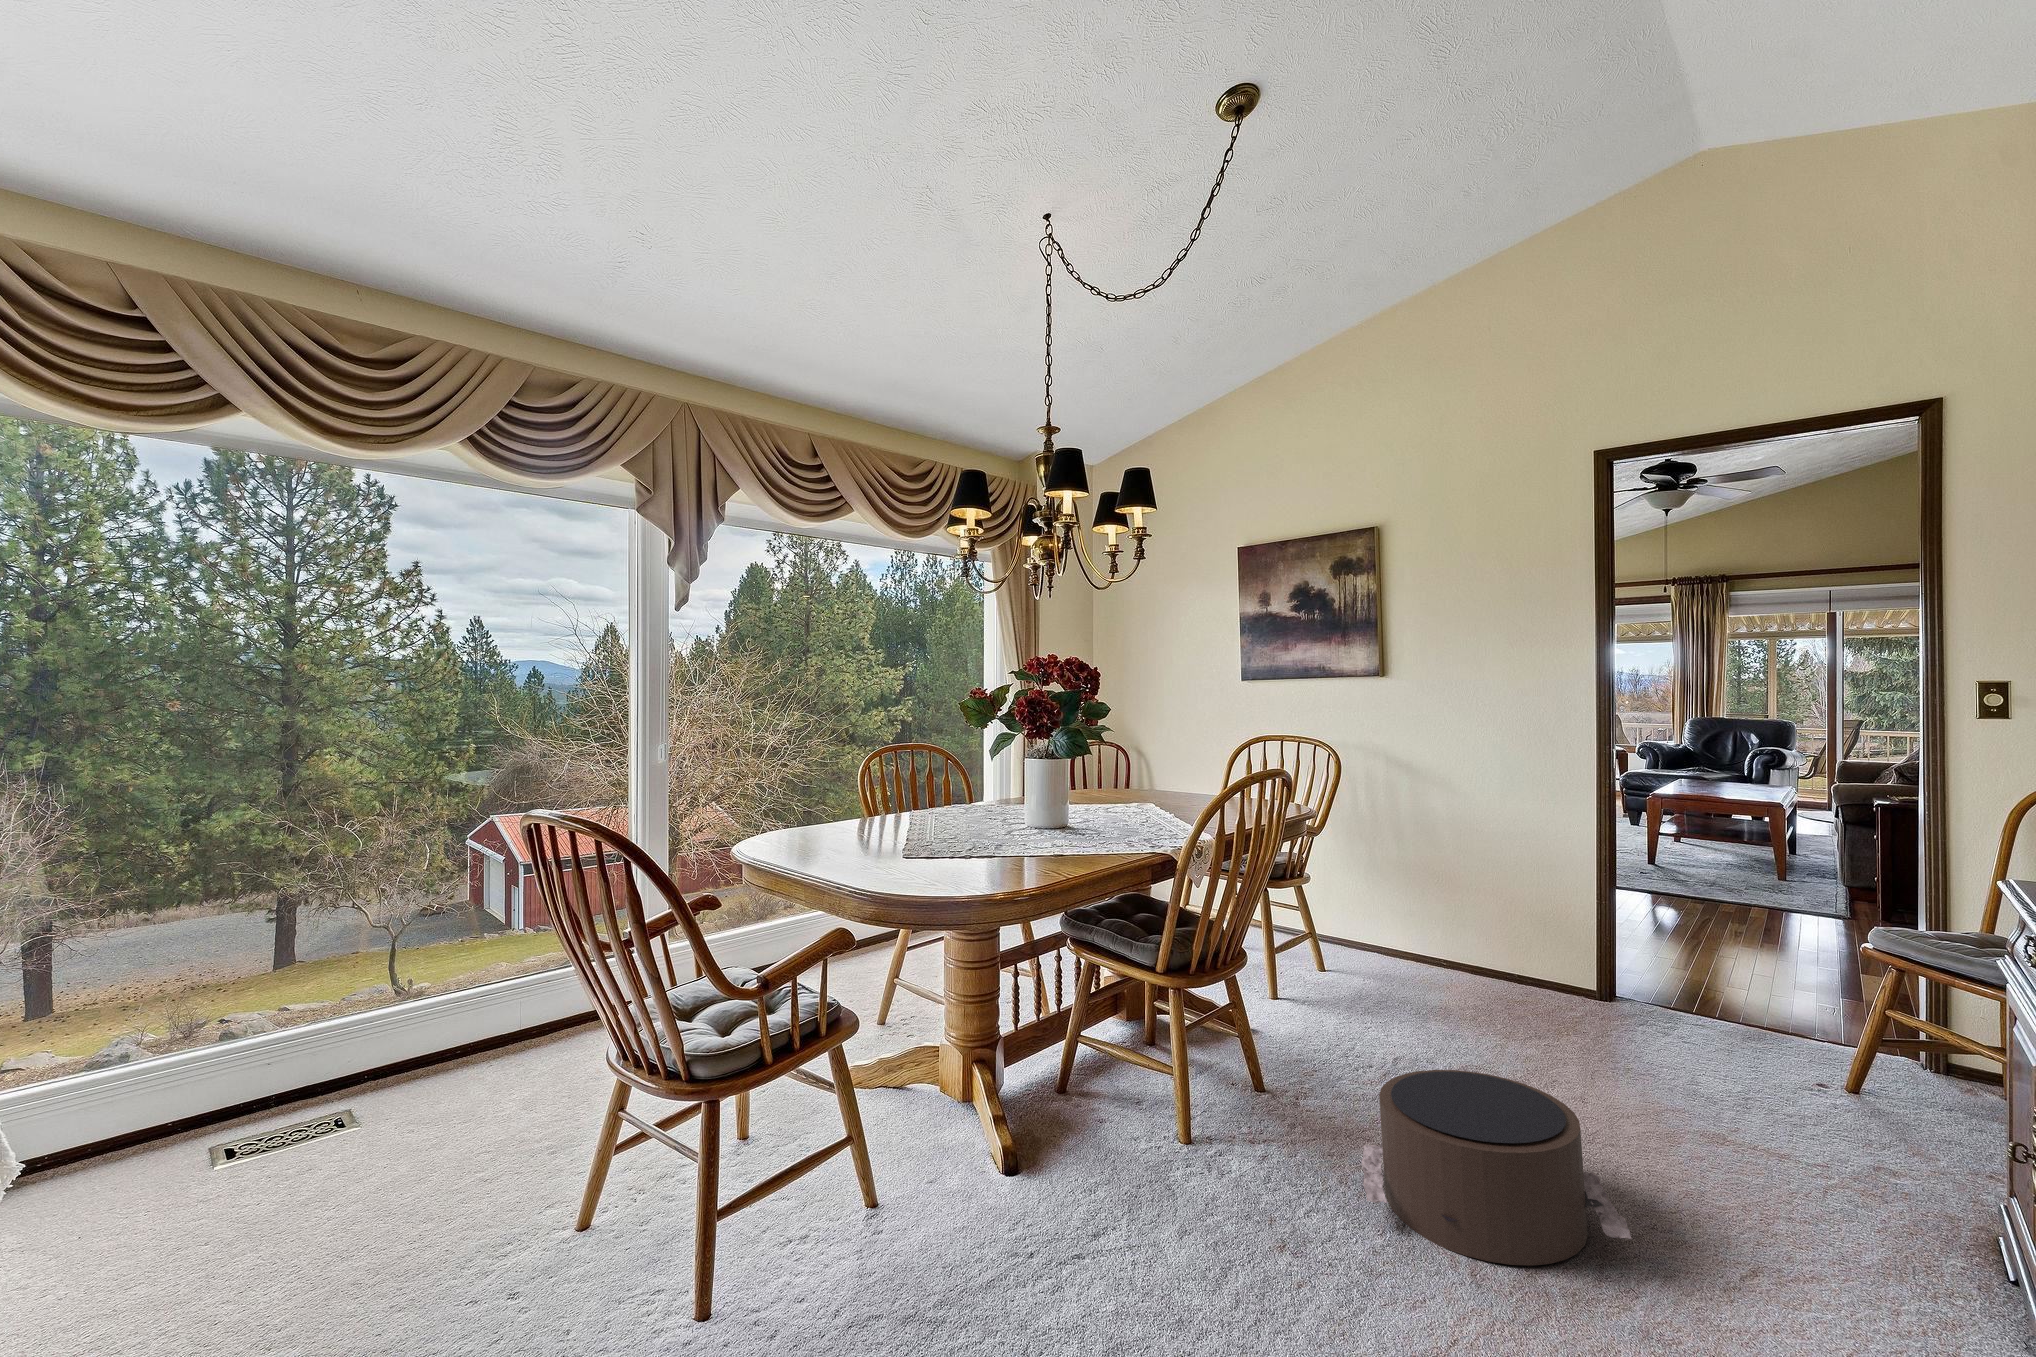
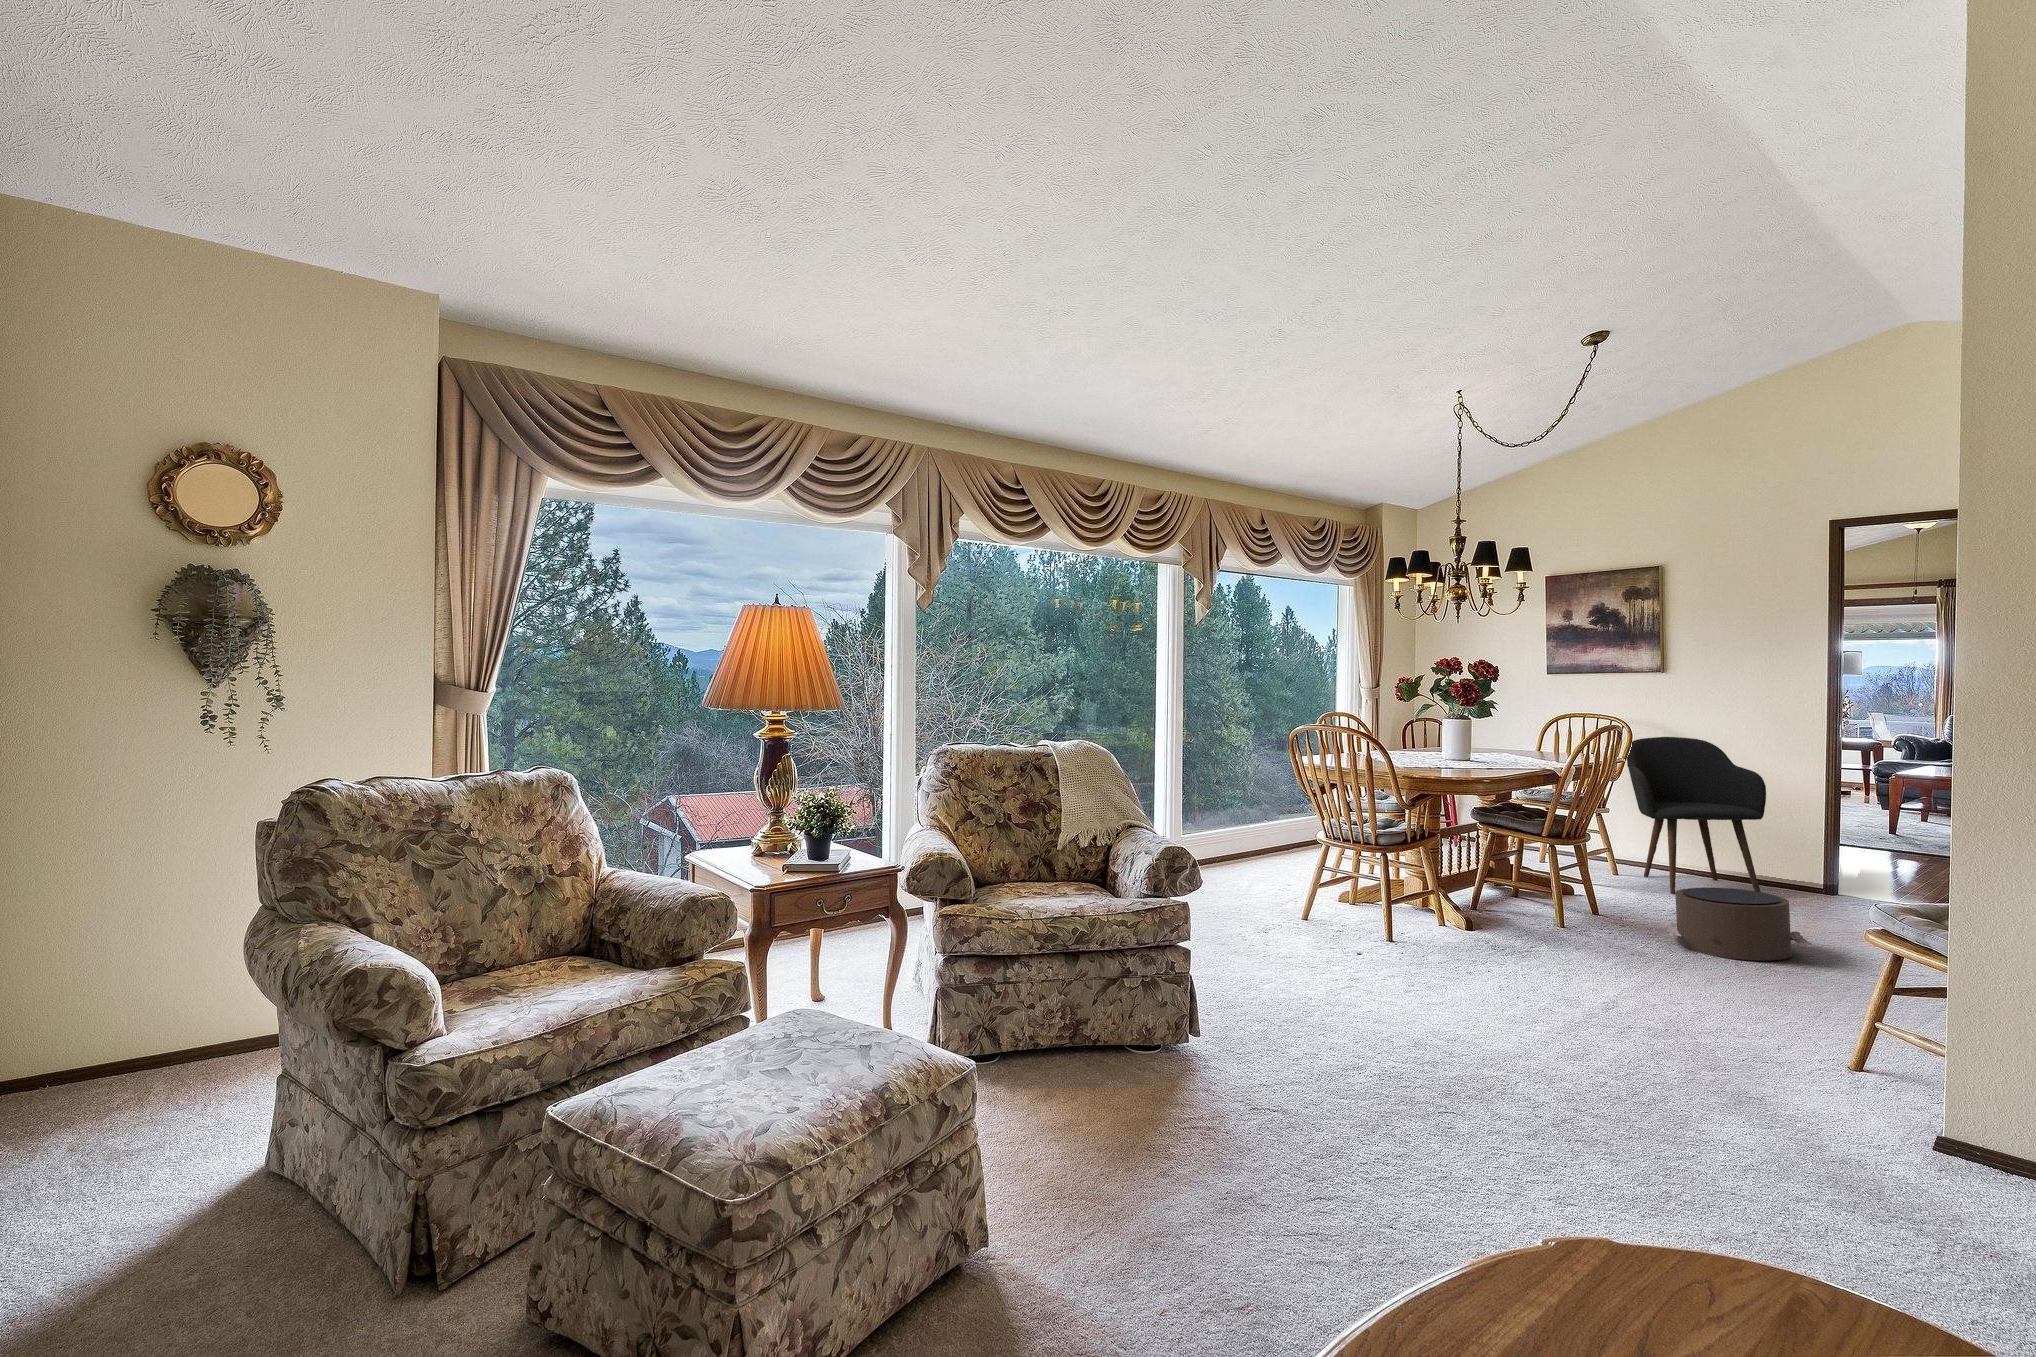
armchair: none [1332,768,1547,1020] -> present [1627,737,1766,894]

